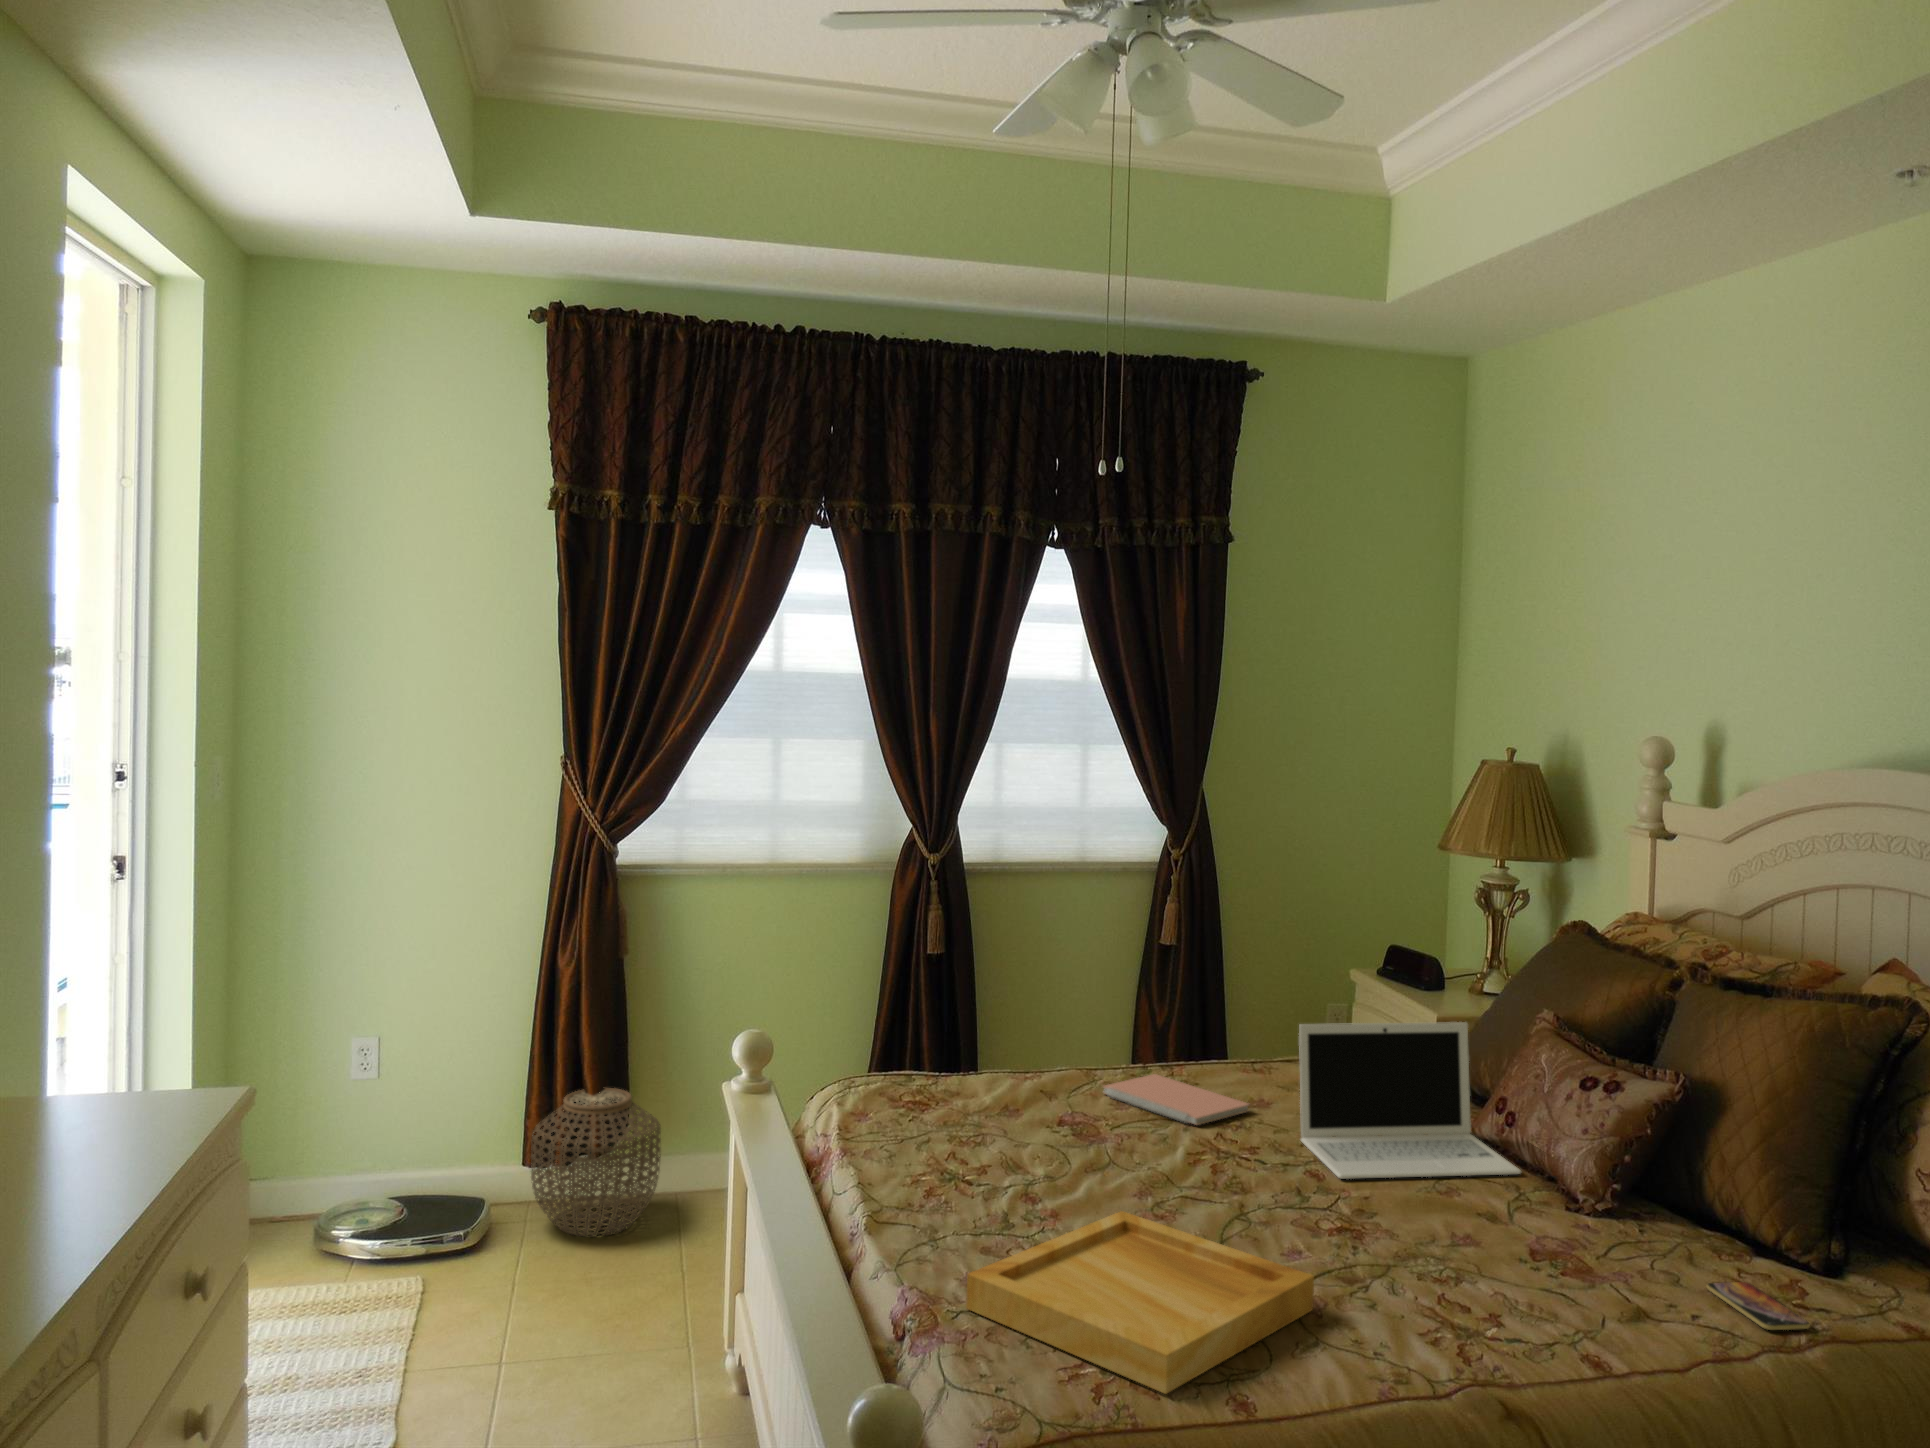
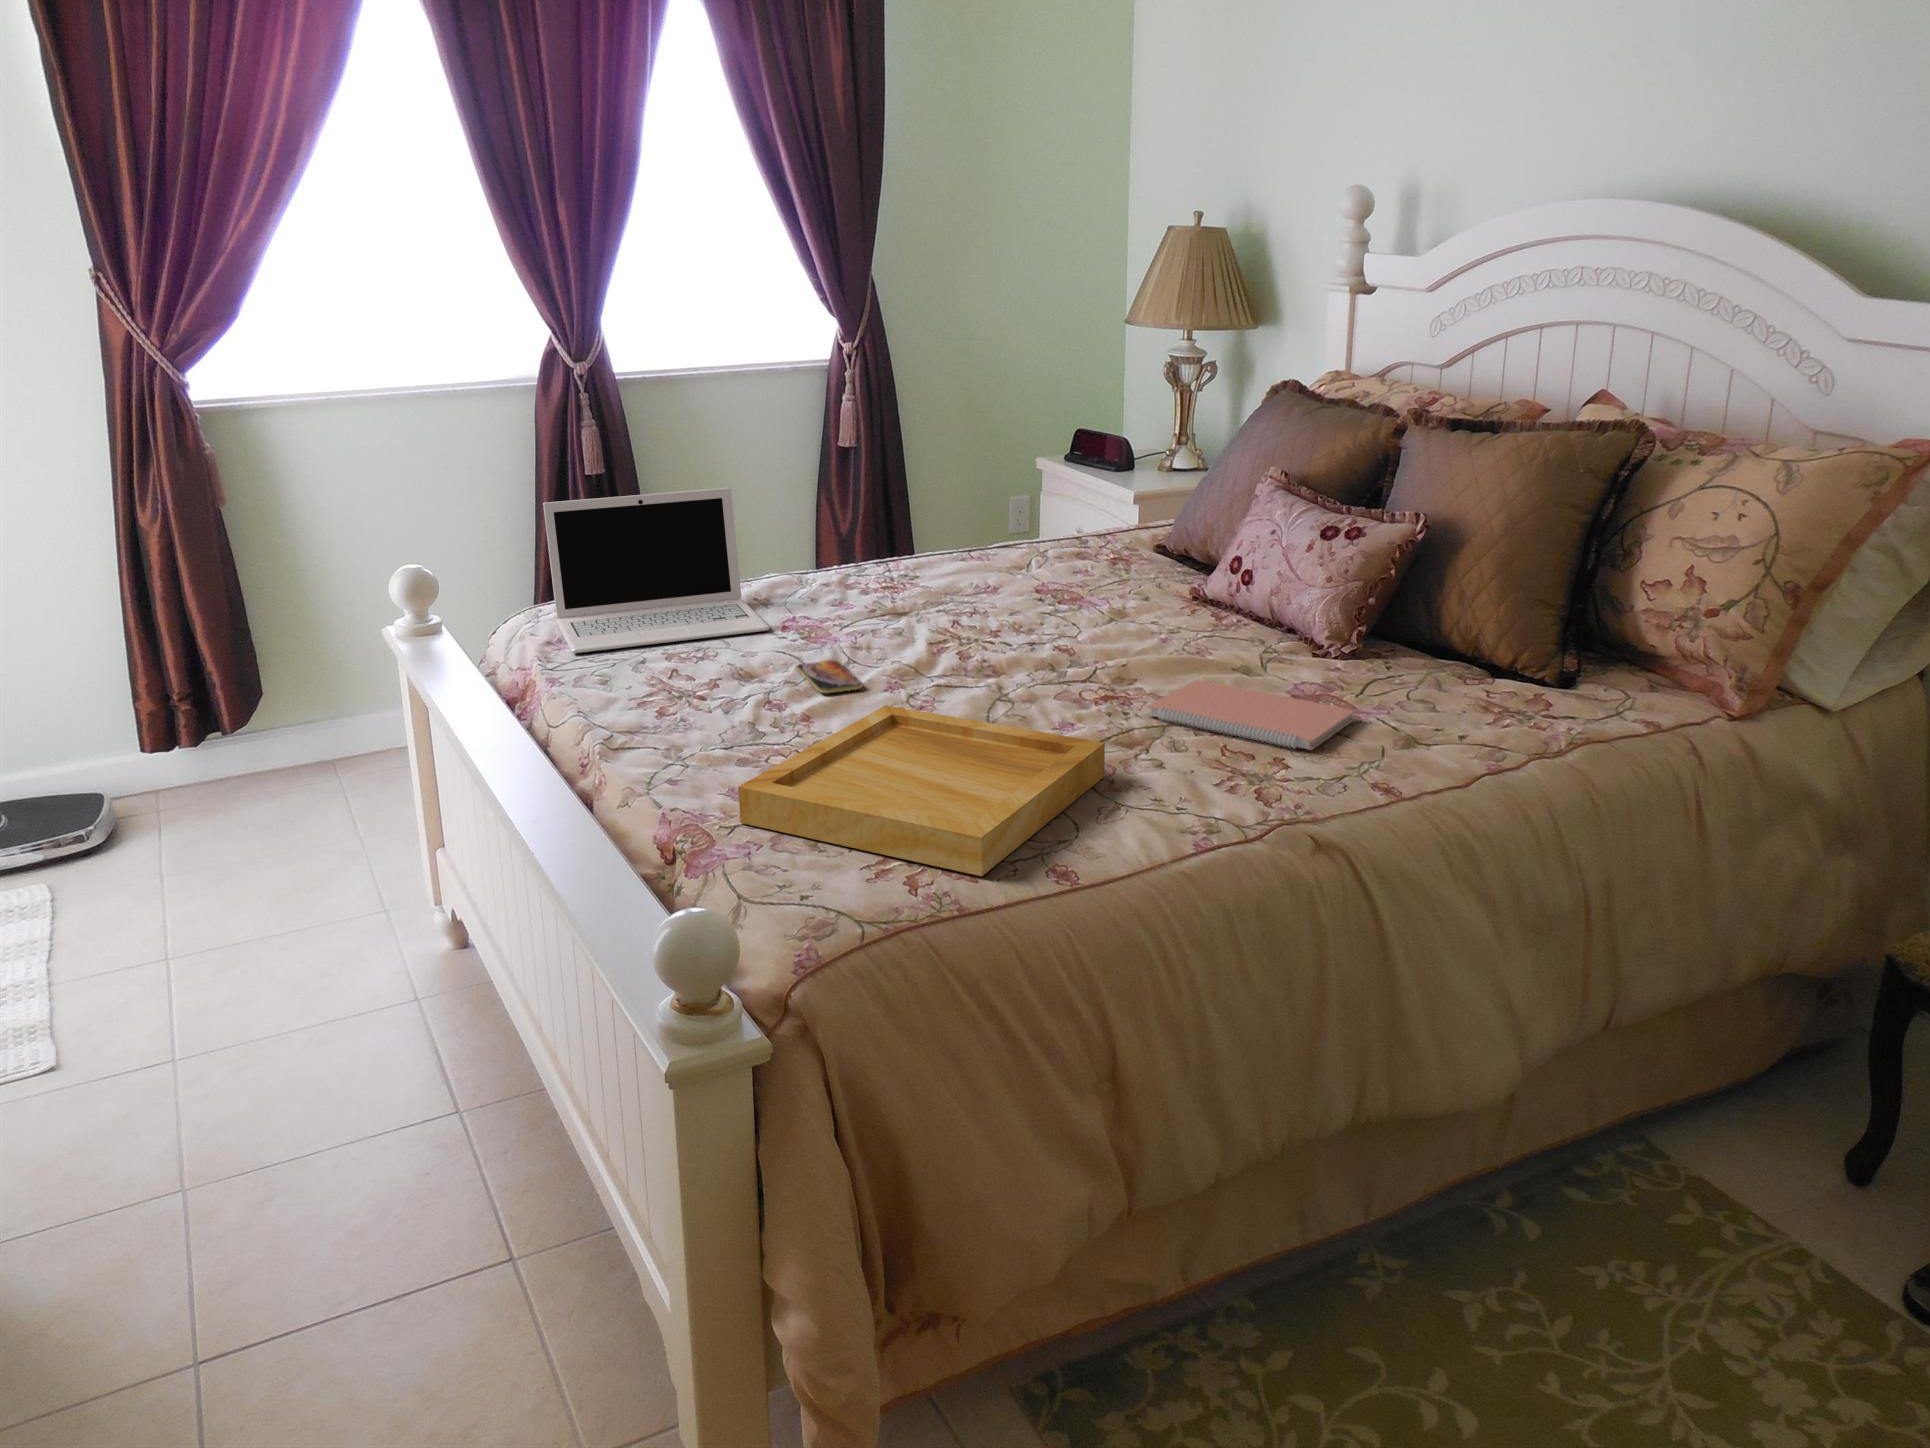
laptop: present [1299,1022,1521,1179] -> present [543,488,770,653]
notebook: present [1103,1074,1249,1125] -> present [1148,679,1355,750]
woven basket: present [531,1088,661,1237] -> none [146,655,311,816]
smartphone: present [1707,1282,1810,1330] -> present [796,660,863,693]

